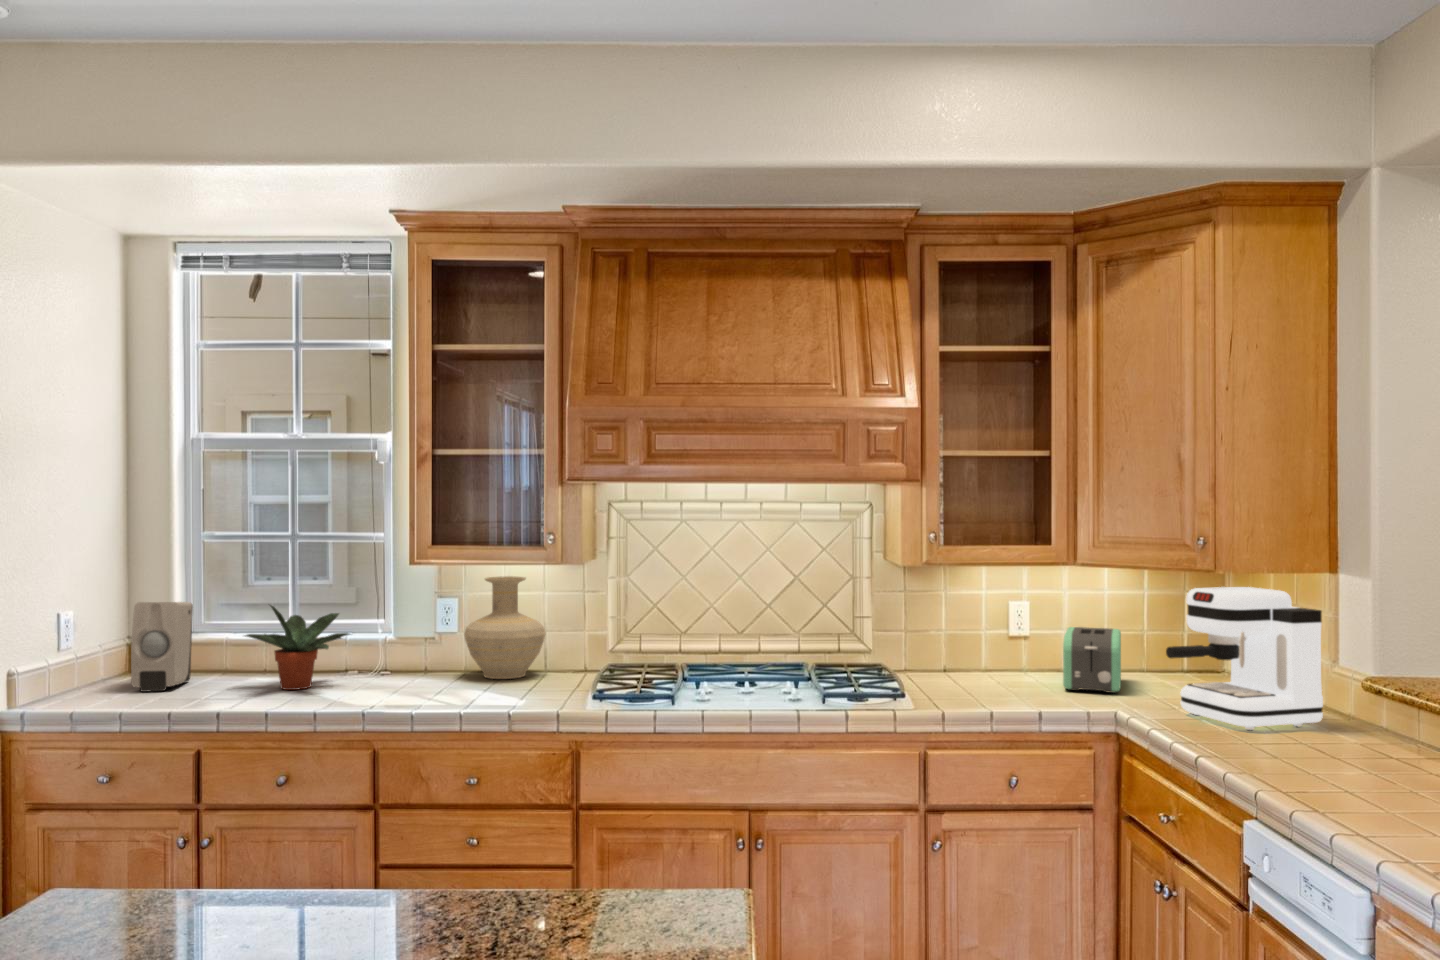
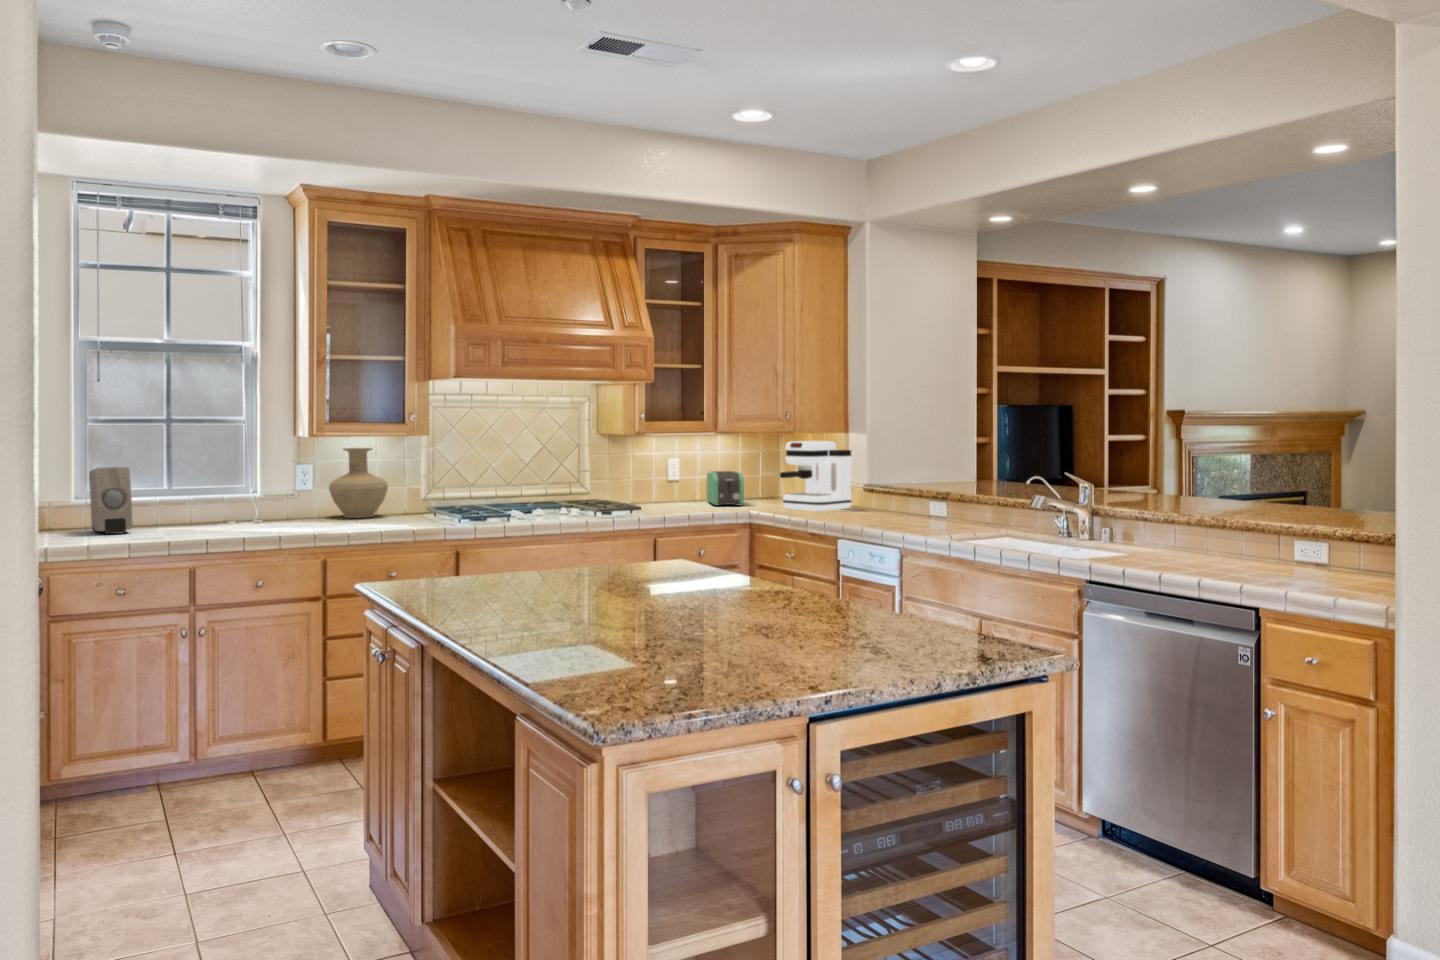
potted plant: present [245,605,350,690] -> none [178,467,262,528]

